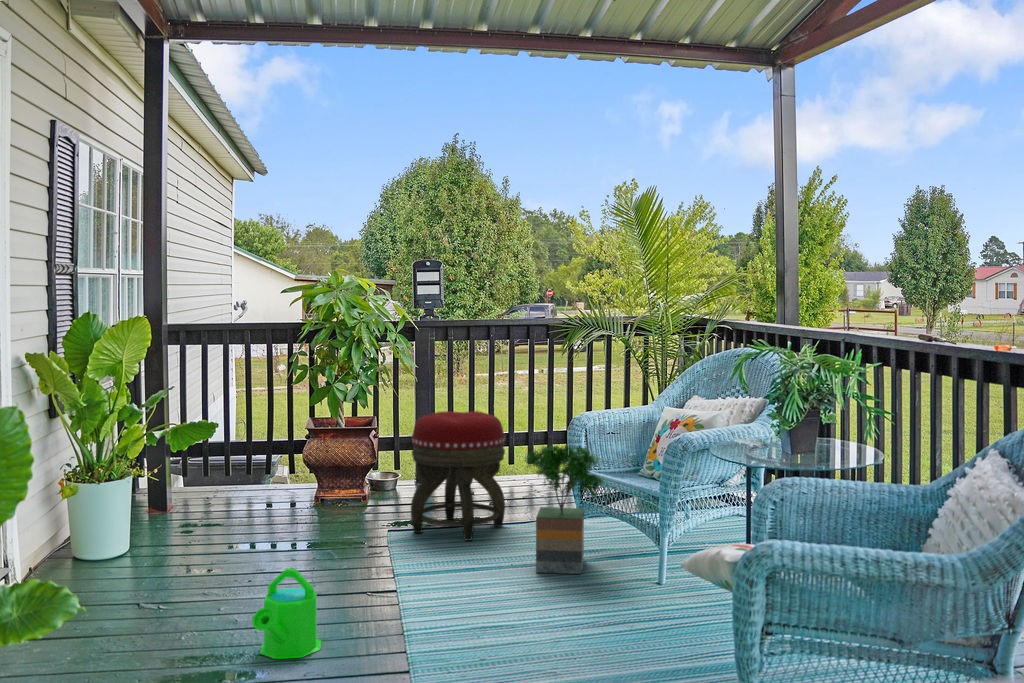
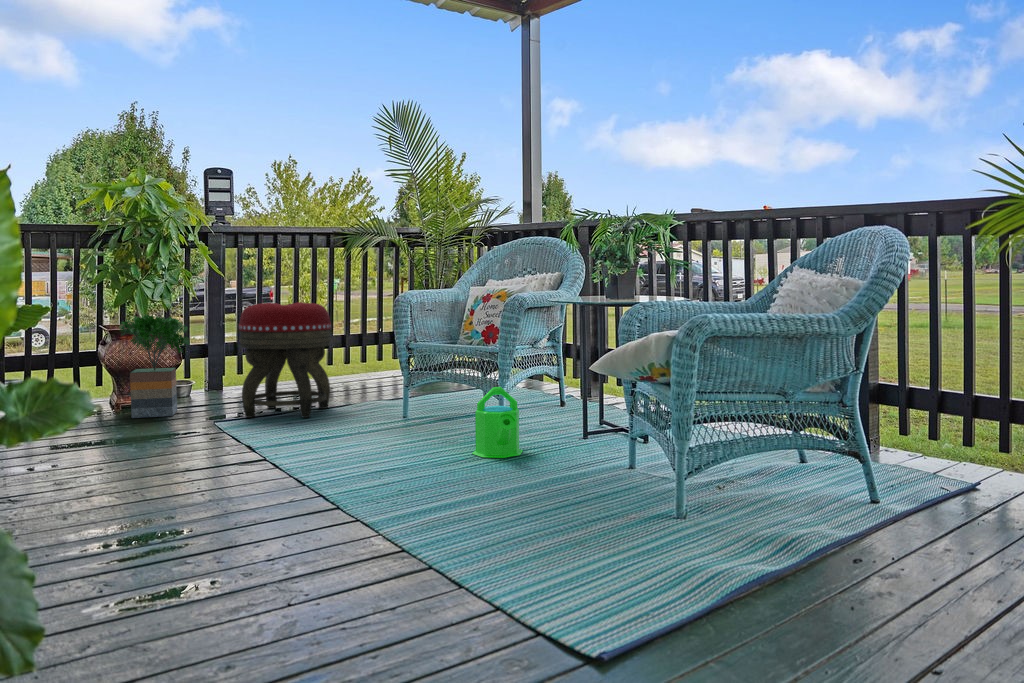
potted tree: present [525,445,603,574] -> present [120,315,190,418]
watering can: present [252,568,321,659] -> present [472,387,522,458]

